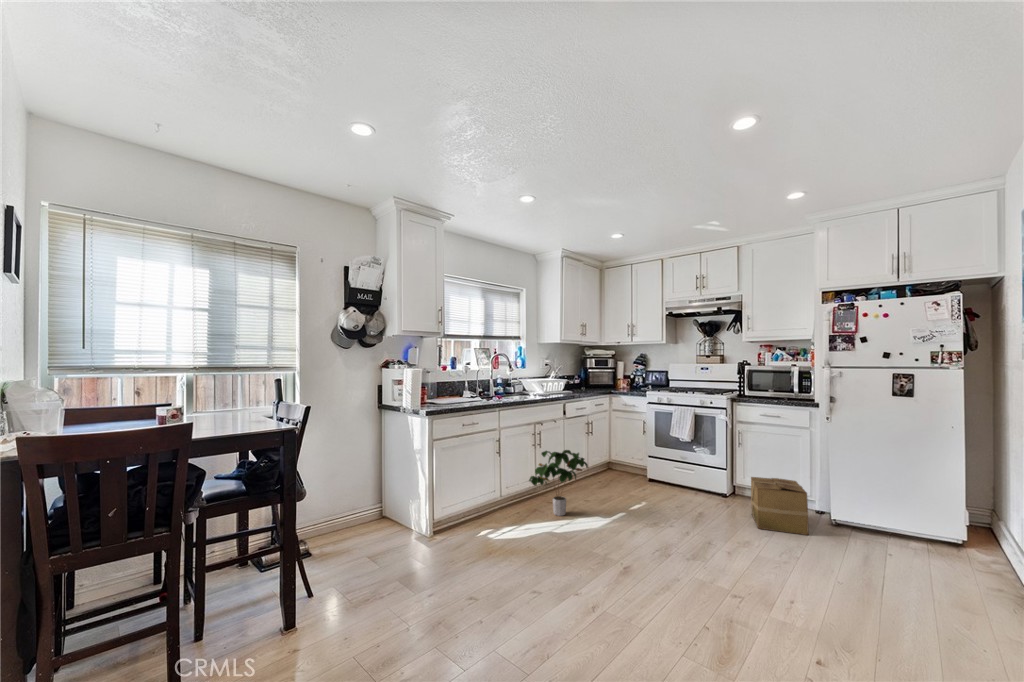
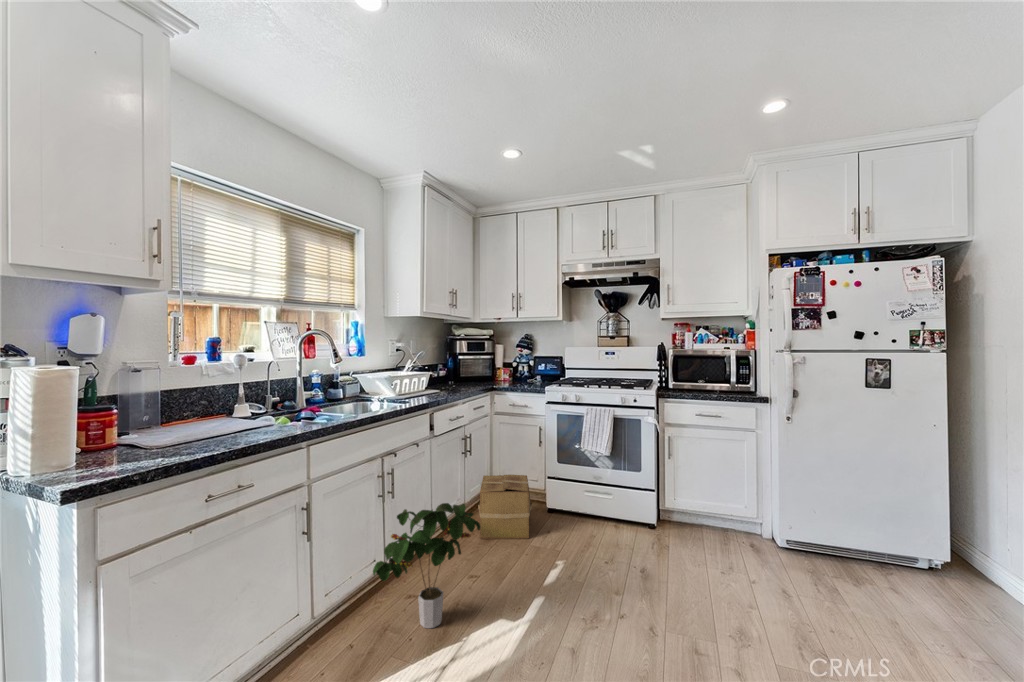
cardboard box: present [751,477,809,535] -> present [478,475,532,539]

